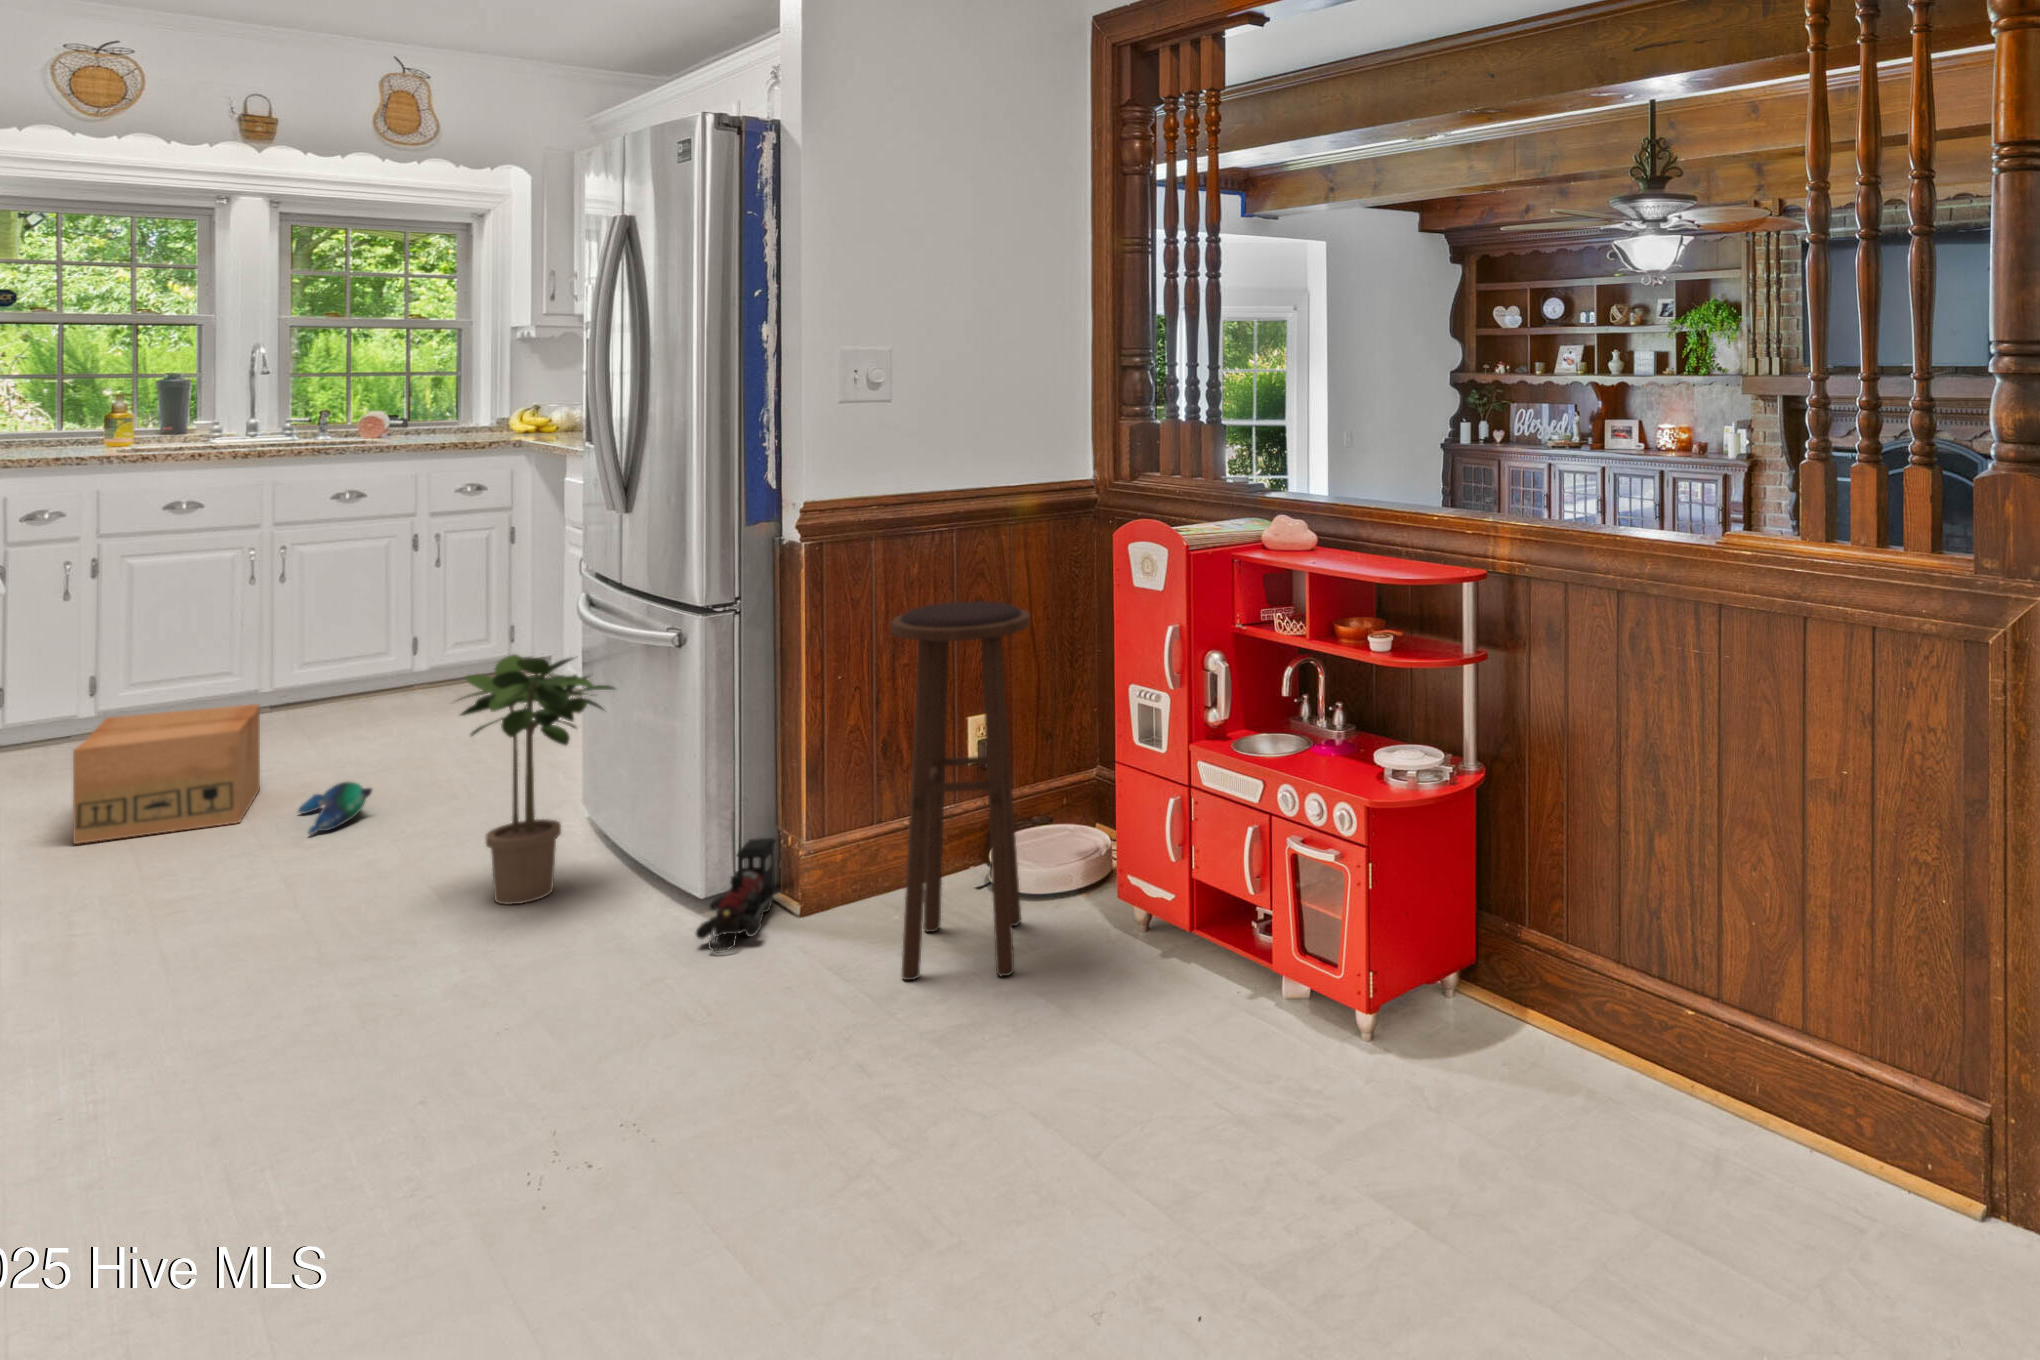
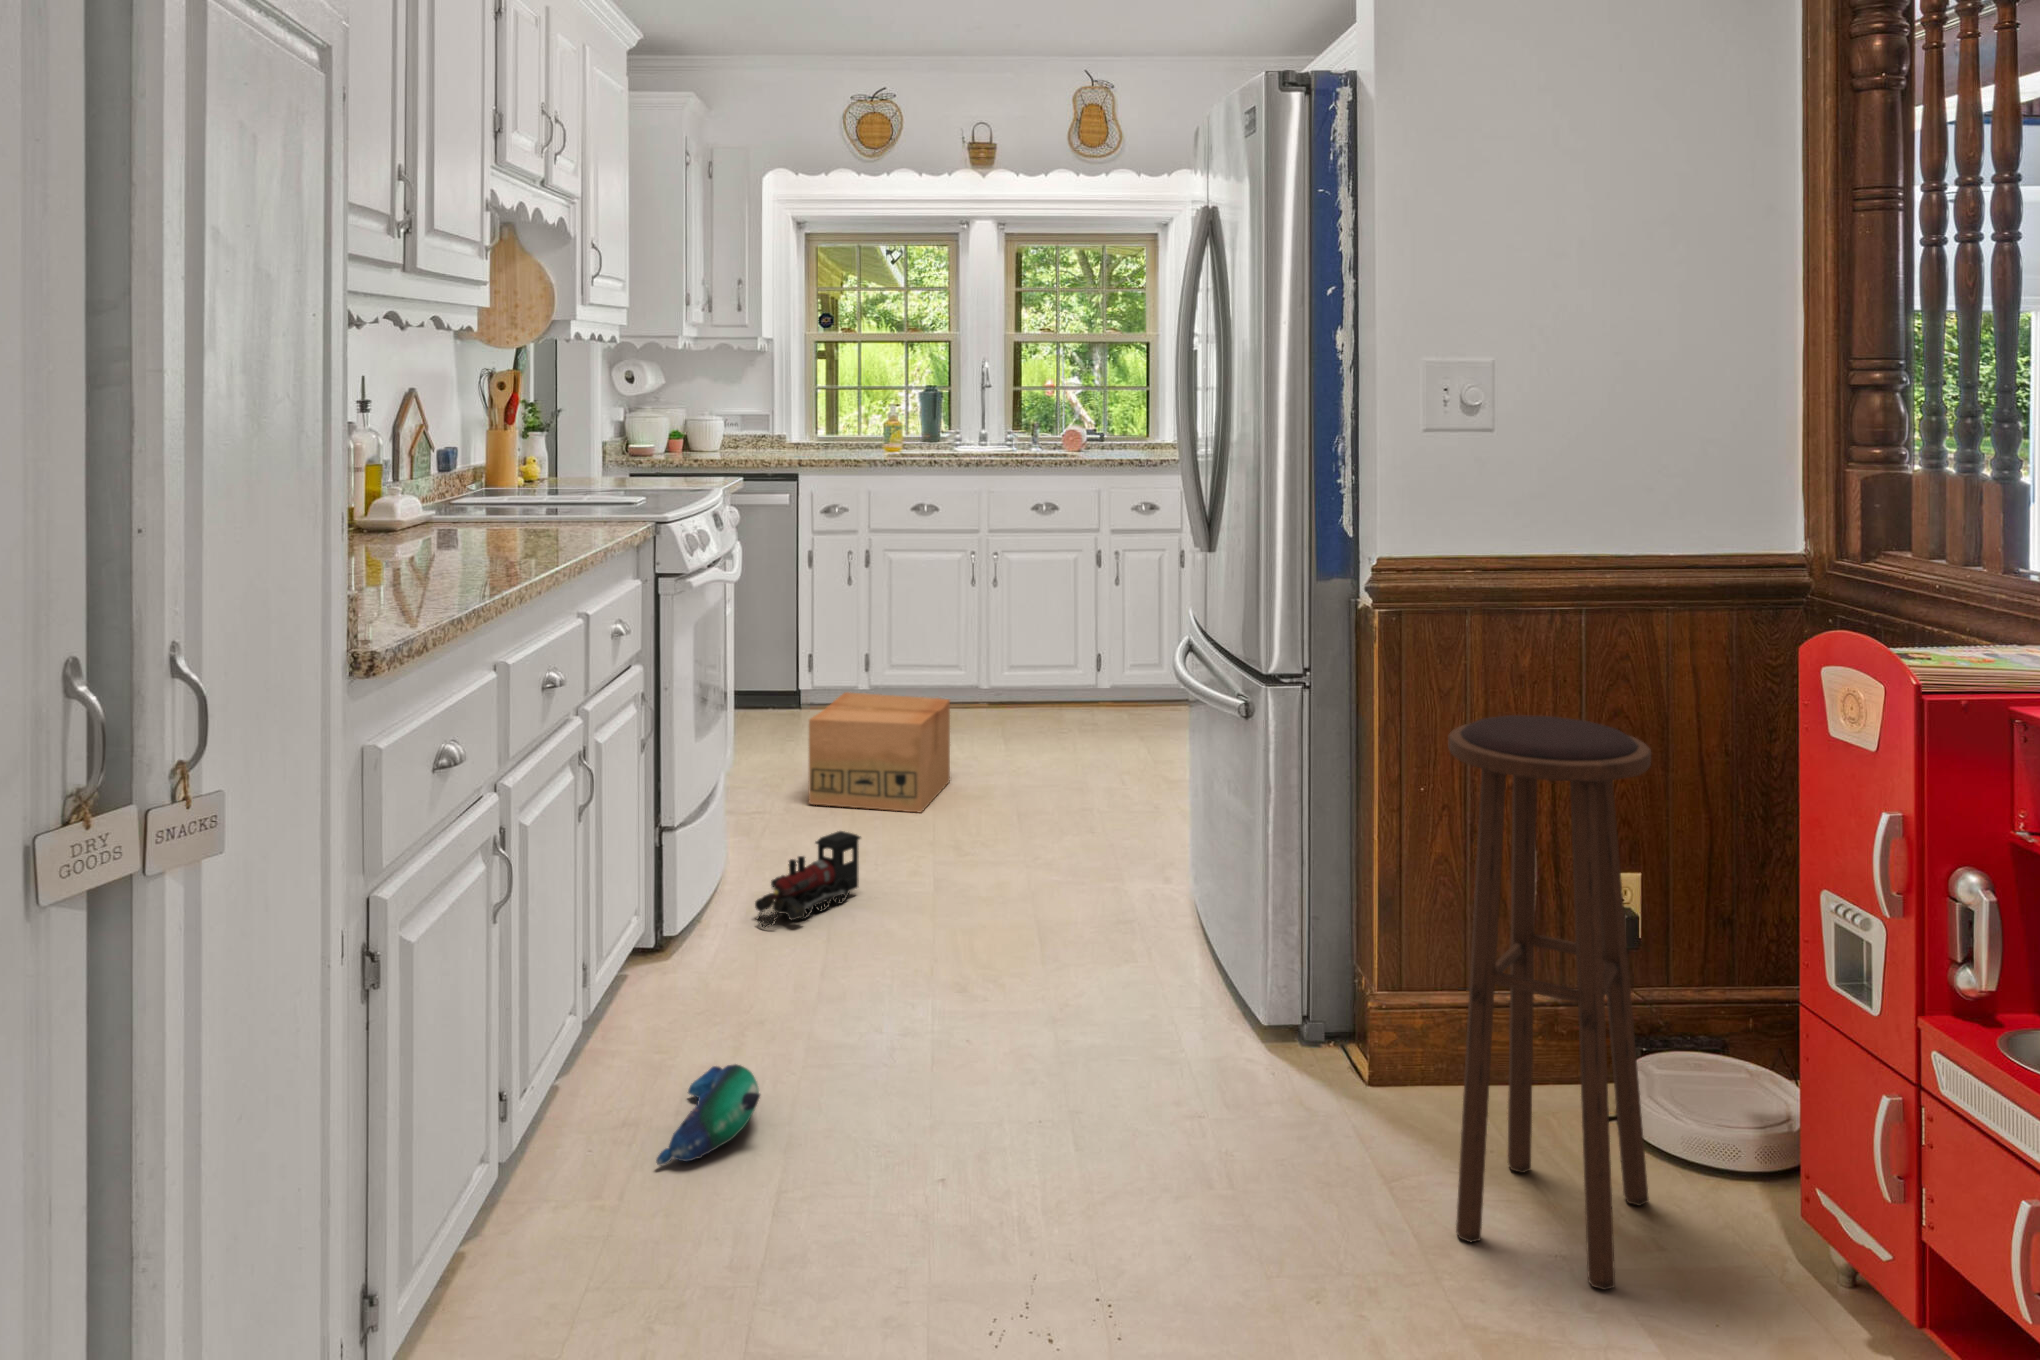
potted plant: present [461,654,615,905] -> none [1039,693,1192,973]
plush toy: present [298,782,372,834] -> present [656,1064,760,1165]
toy train: present [696,838,776,953] -> present [755,831,860,927]

